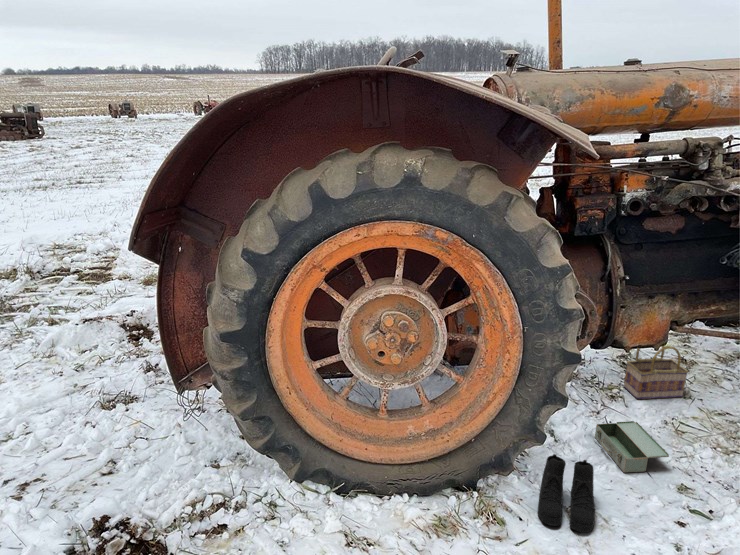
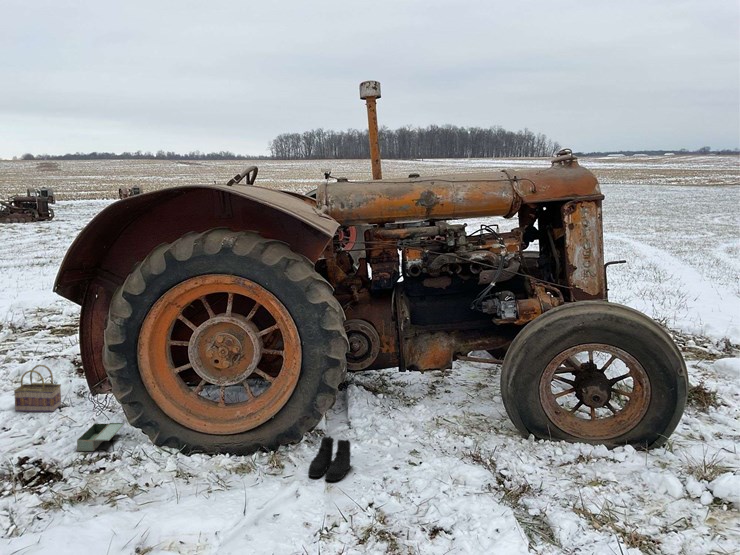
basket: present [624,346,688,399] -> present [14,365,61,412]
toolbox: present [595,421,669,472] -> present [77,423,124,451]

